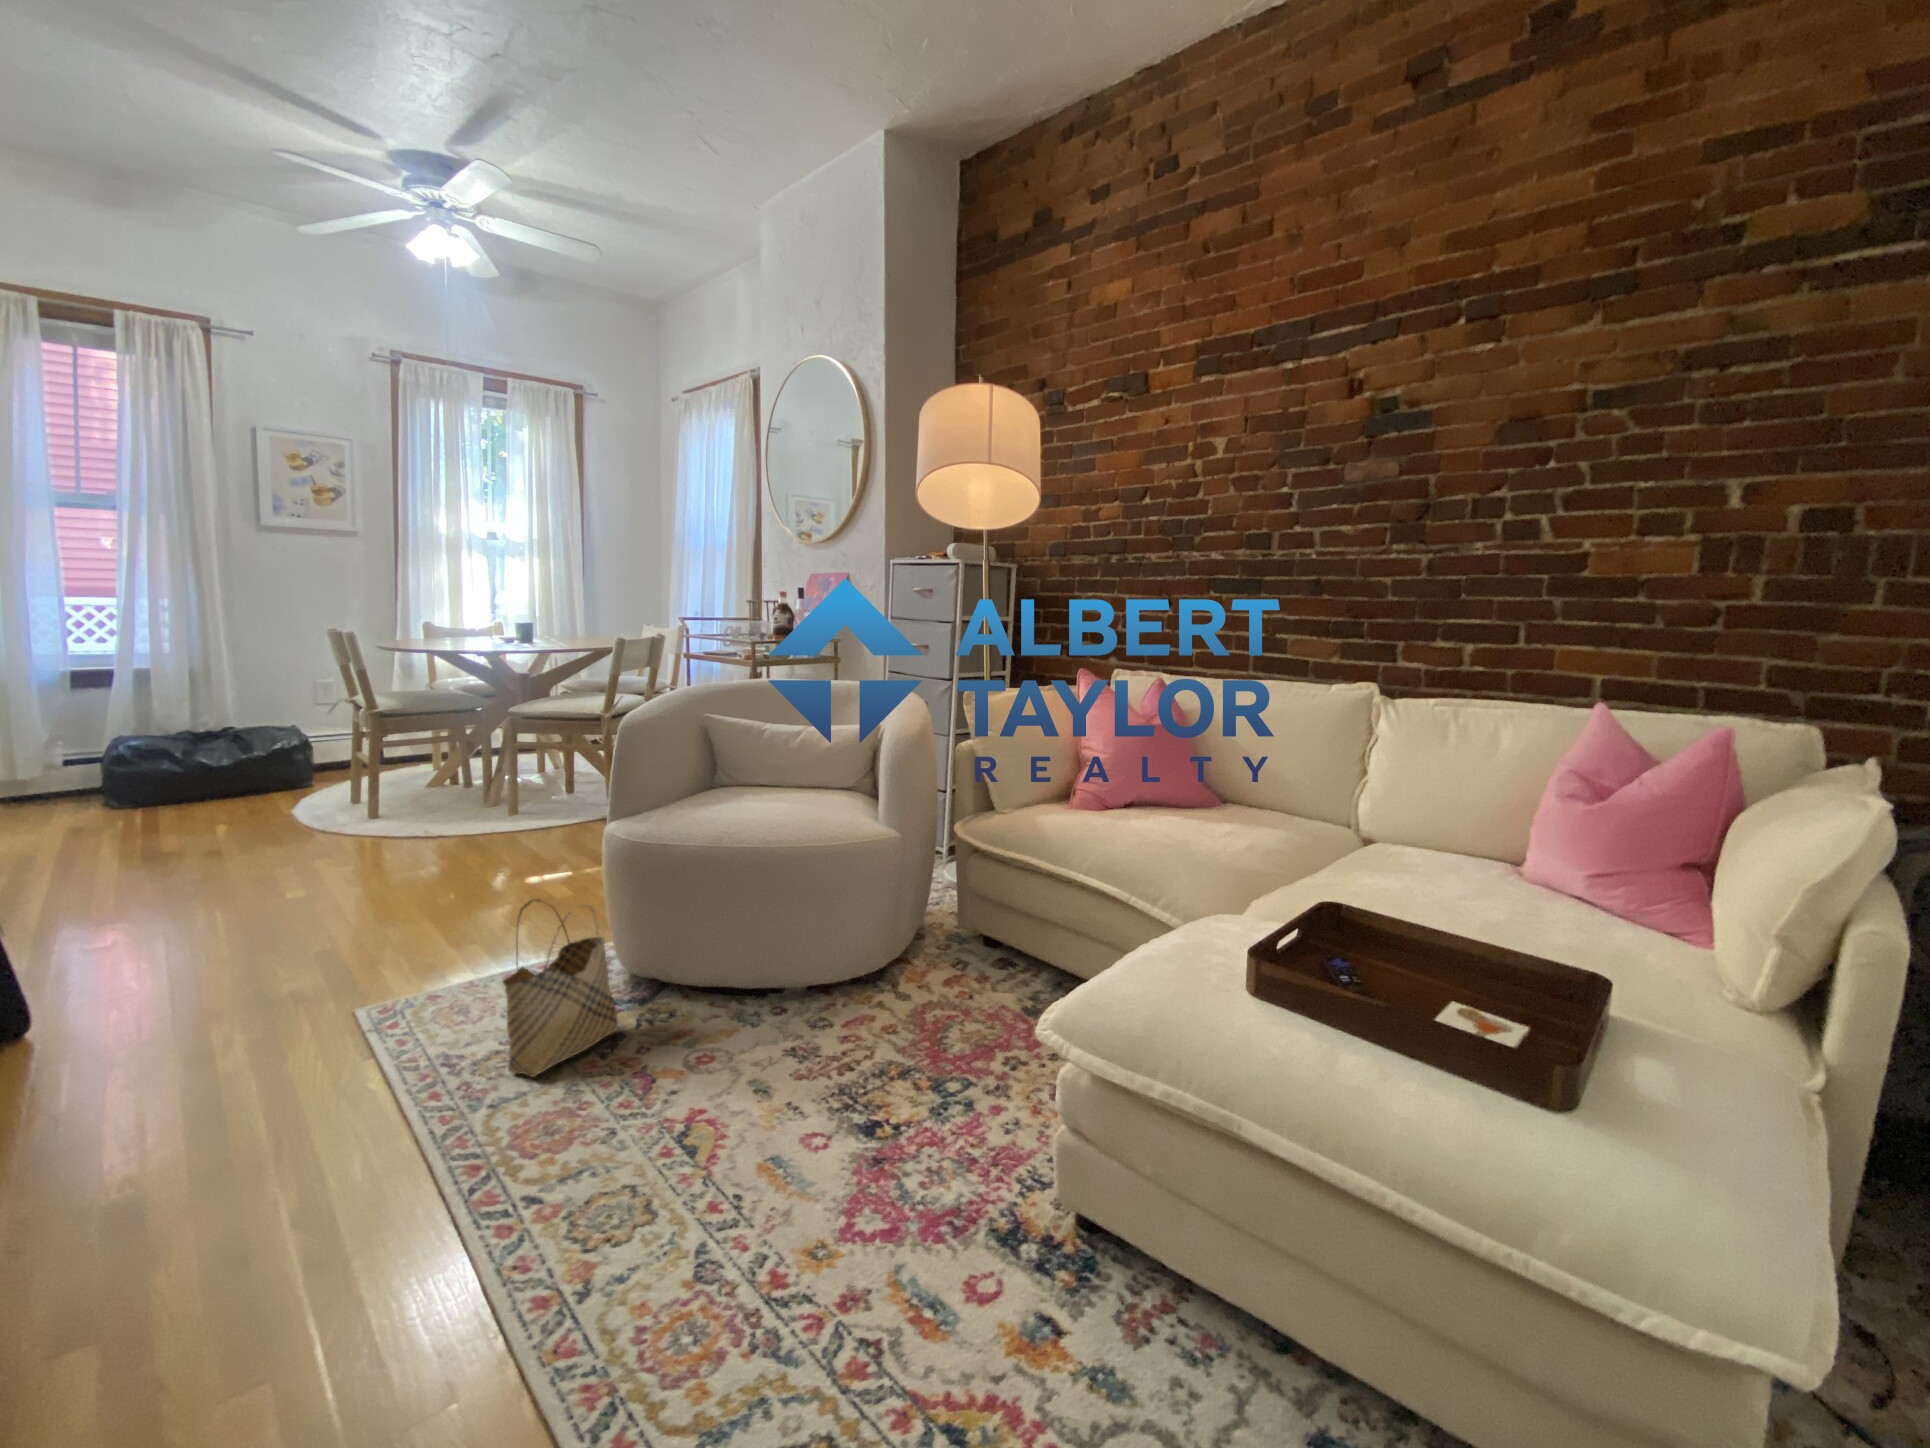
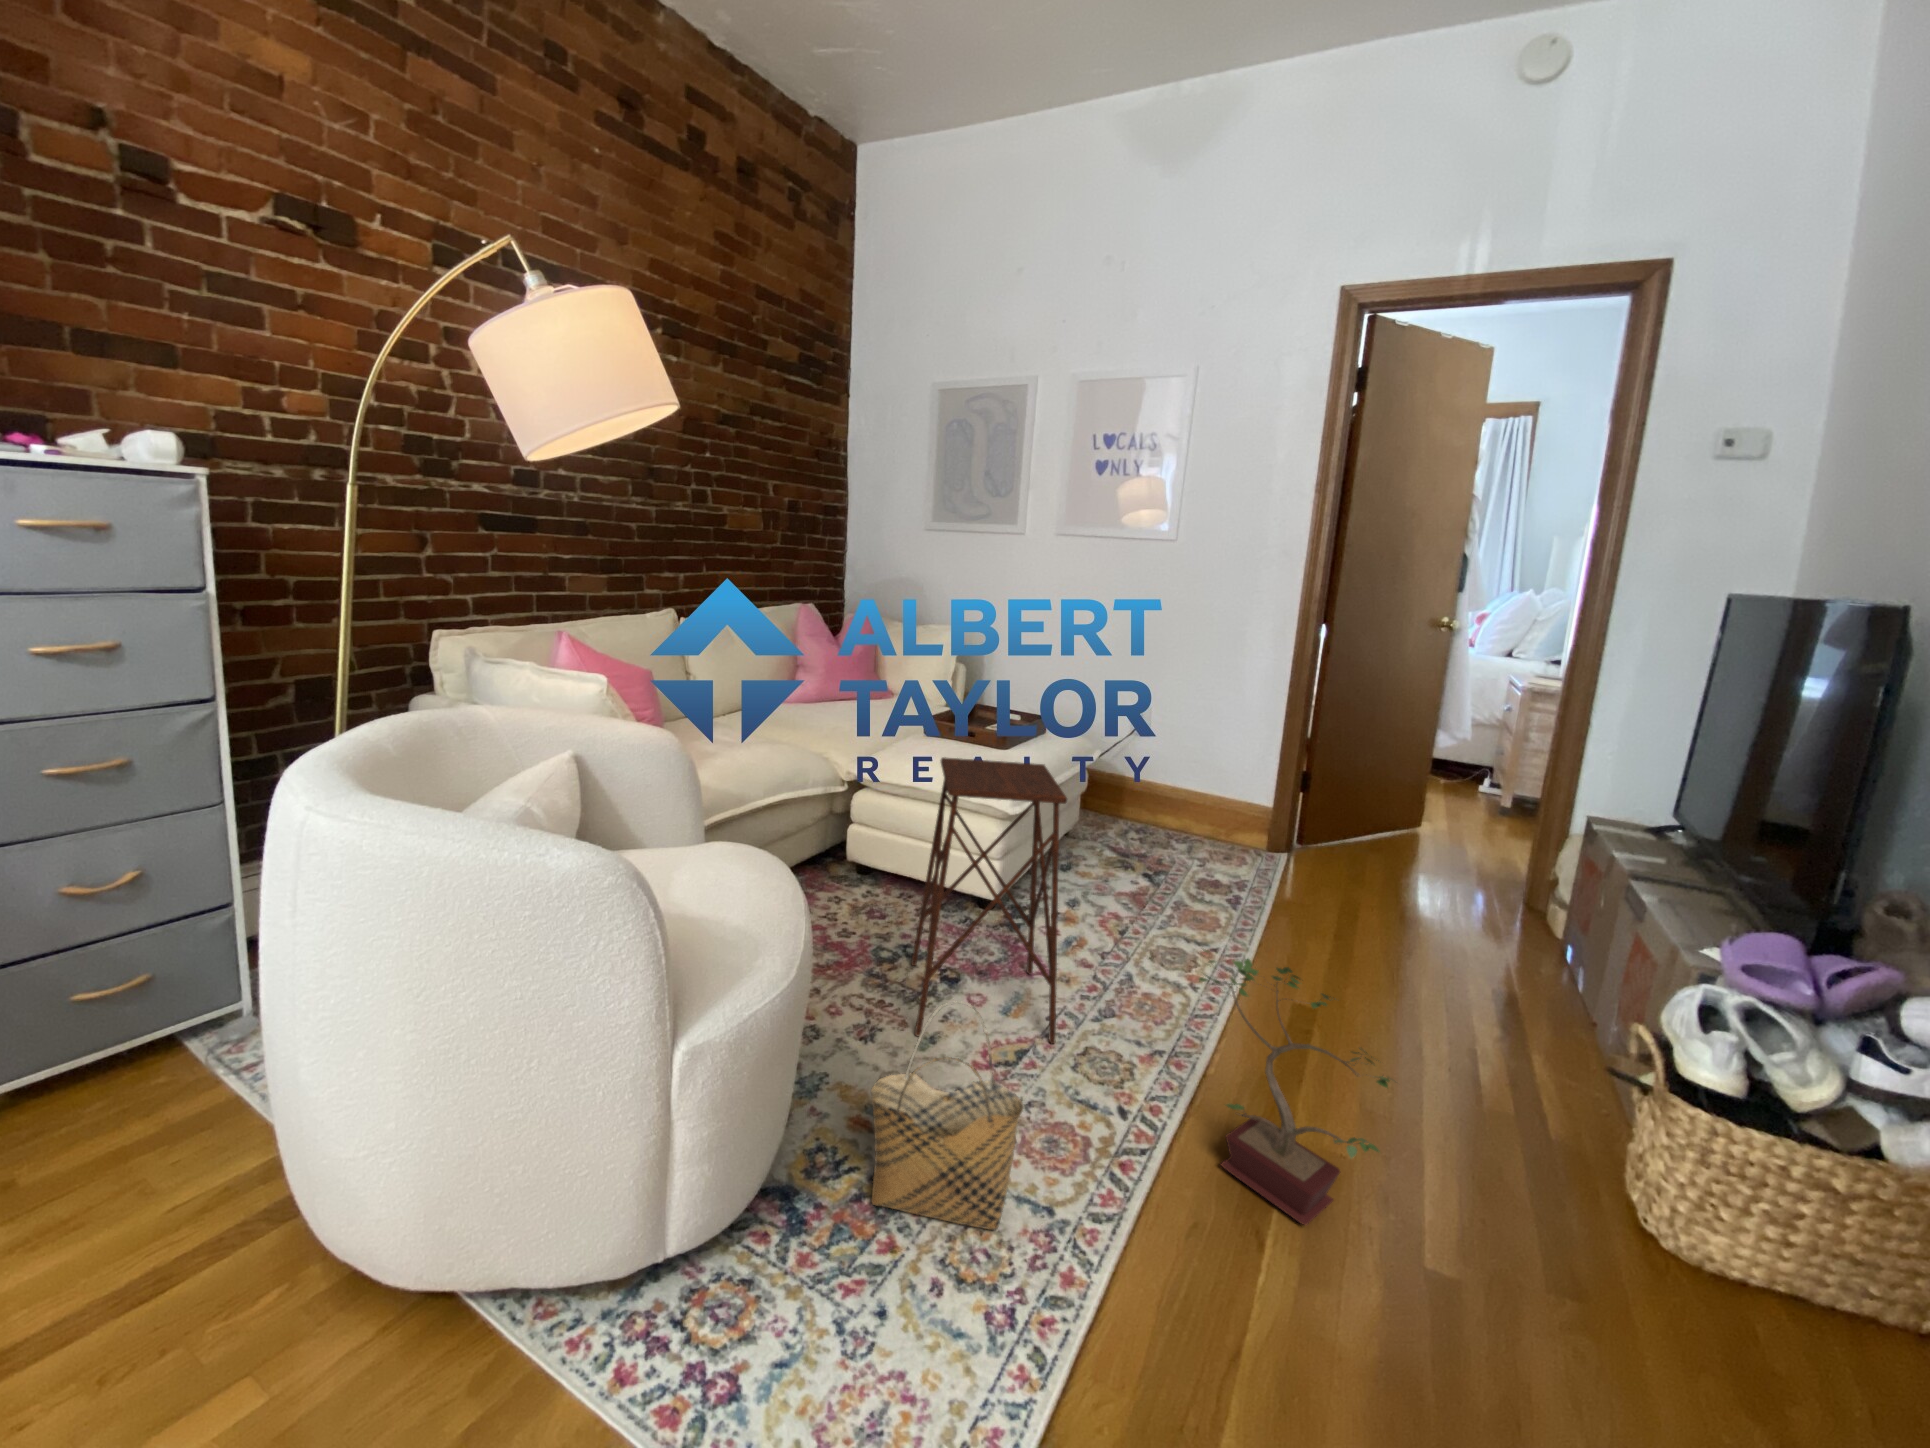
side table: none [682,810,917,1206] -> present [911,757,1067,1044]
potted plant: none [128,984,490,1329] -> present [1199,950,1390,1225]

